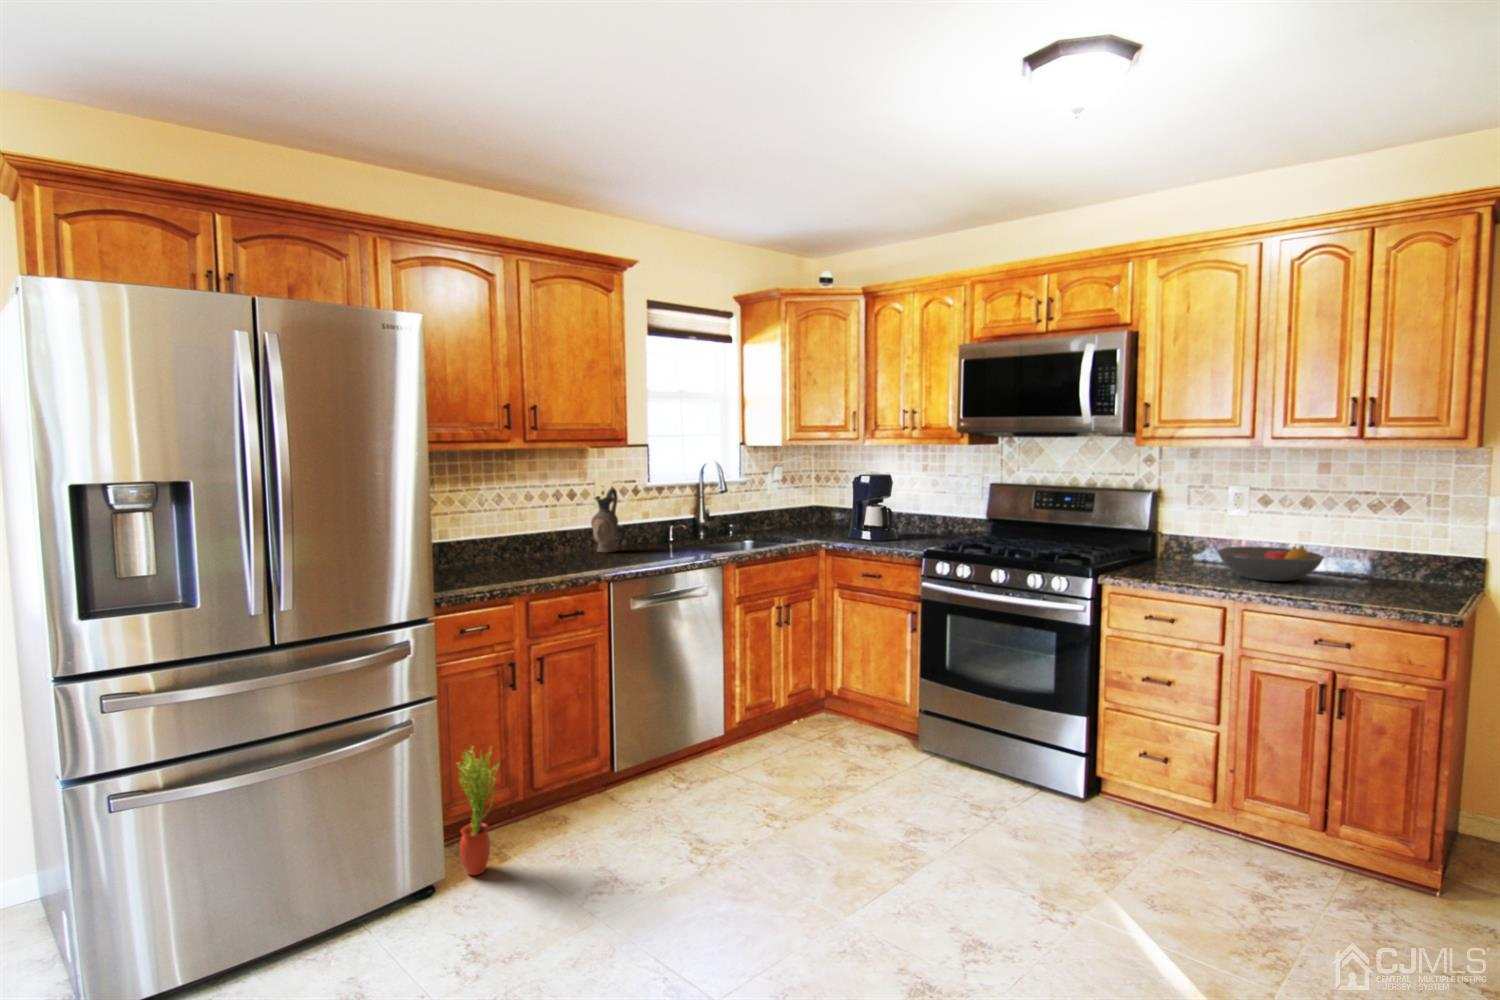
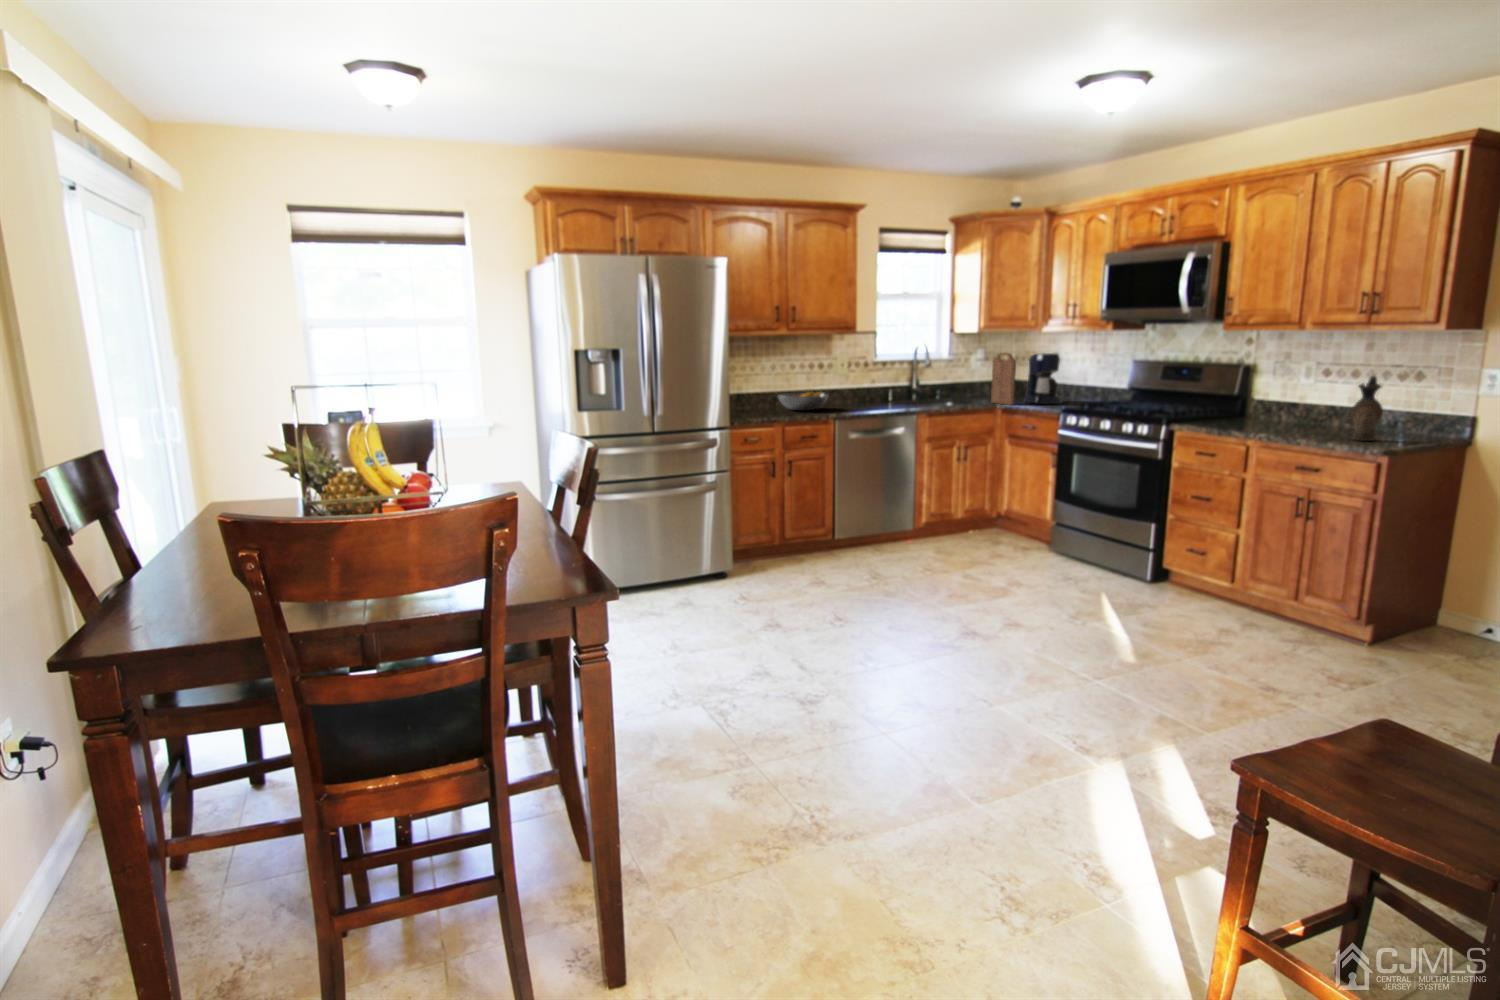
cutting board: none [810,474,845,544] -> present [991,353,1016,405]
ceramic pitcher: present [591,488,618,552] -> present [1351,376,1383,441]
fruit bowl: present [1217,546,1324,581] -> present [778,392,828,410]
potted plant: present [457,748,499,875] -> none [739,502,763,573]

